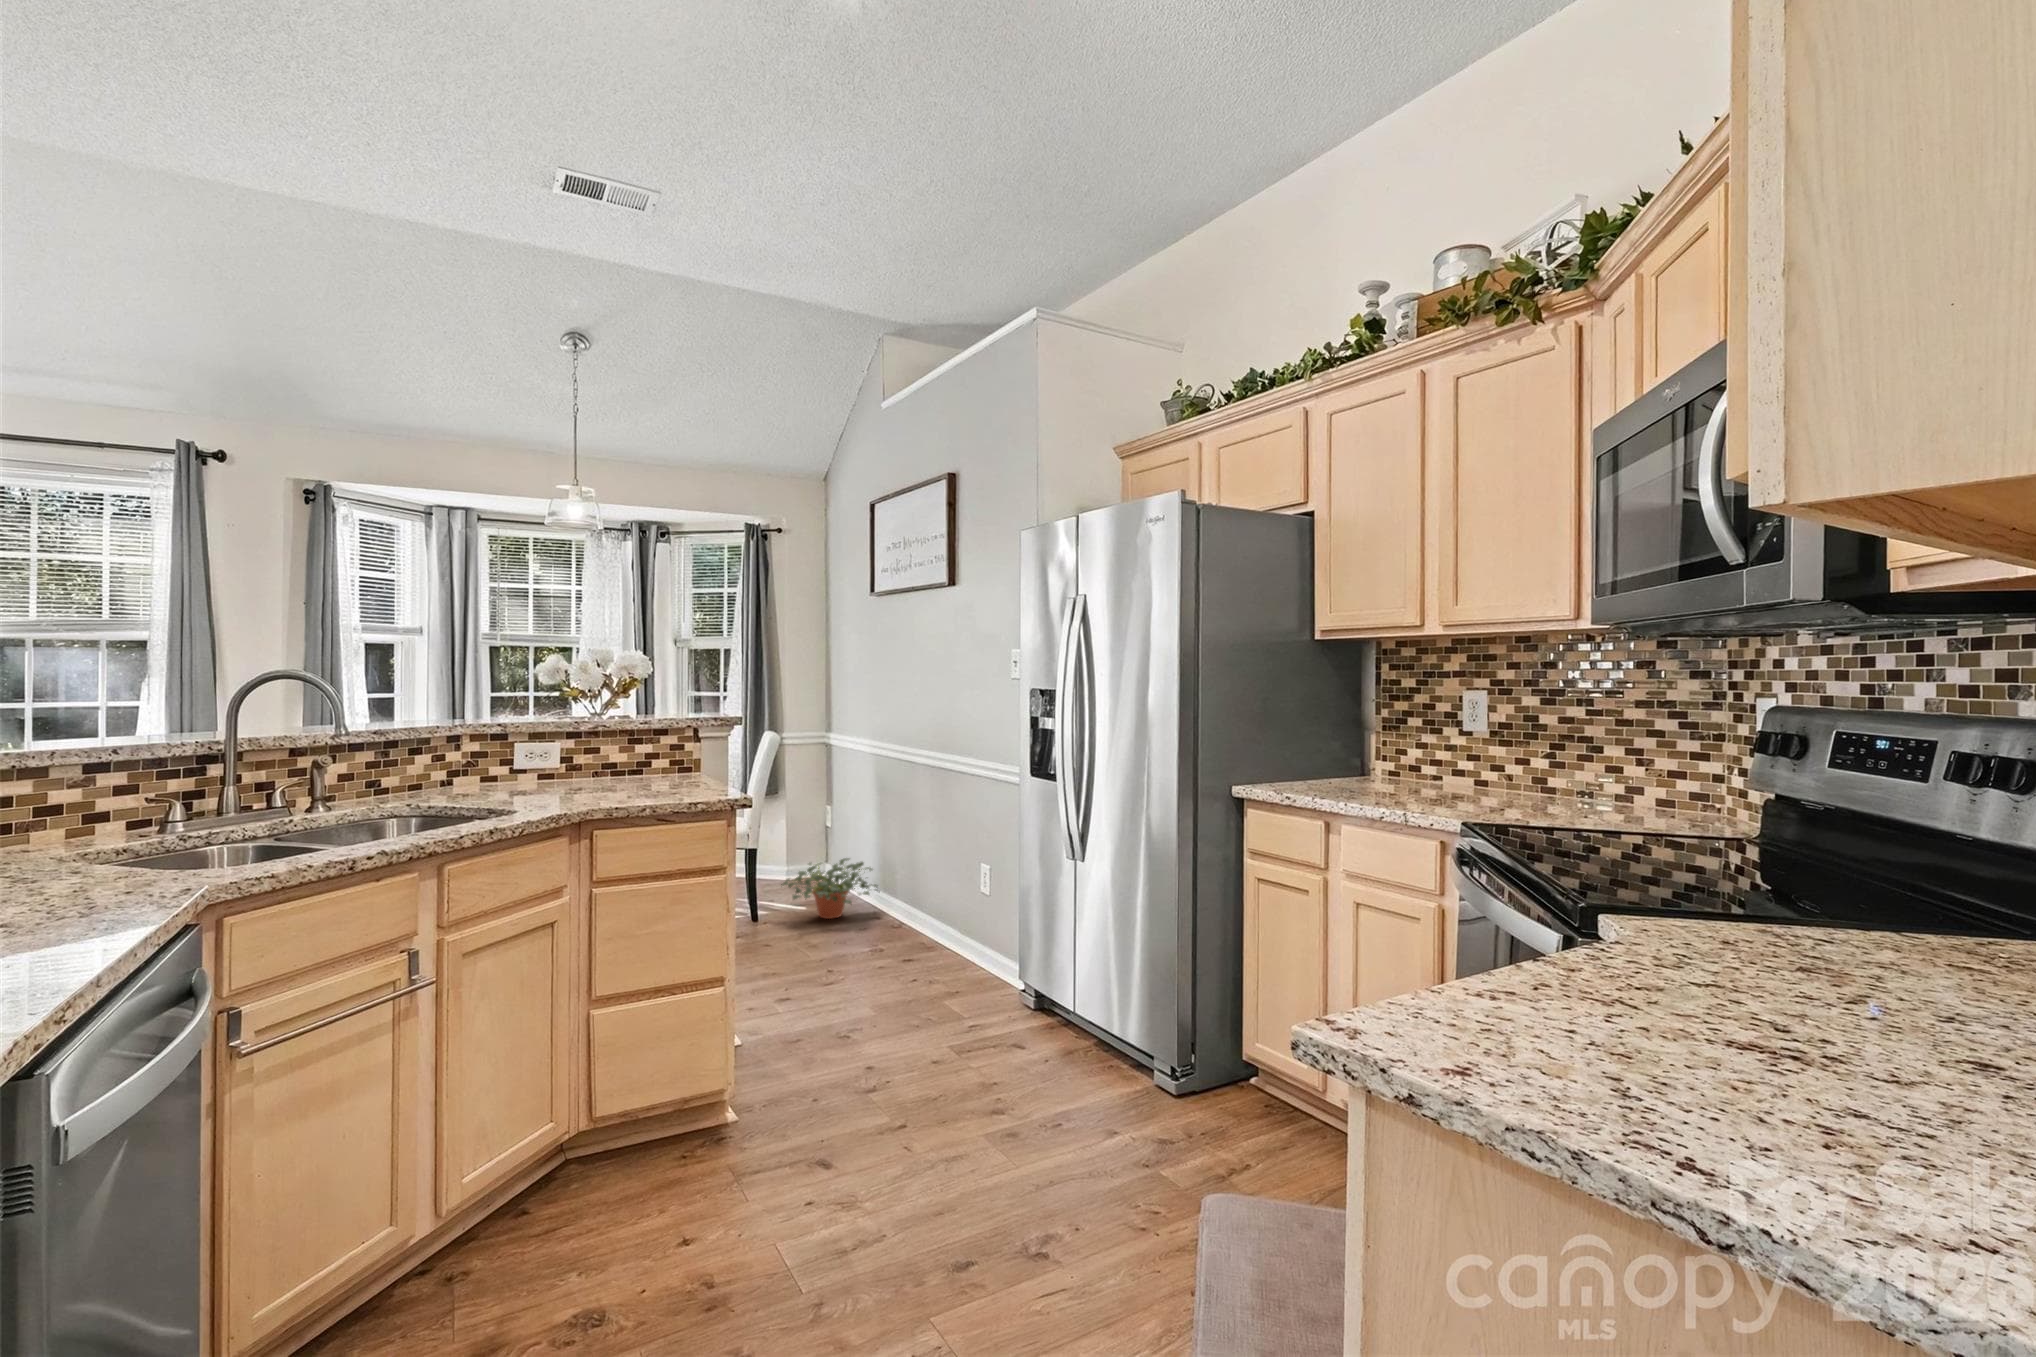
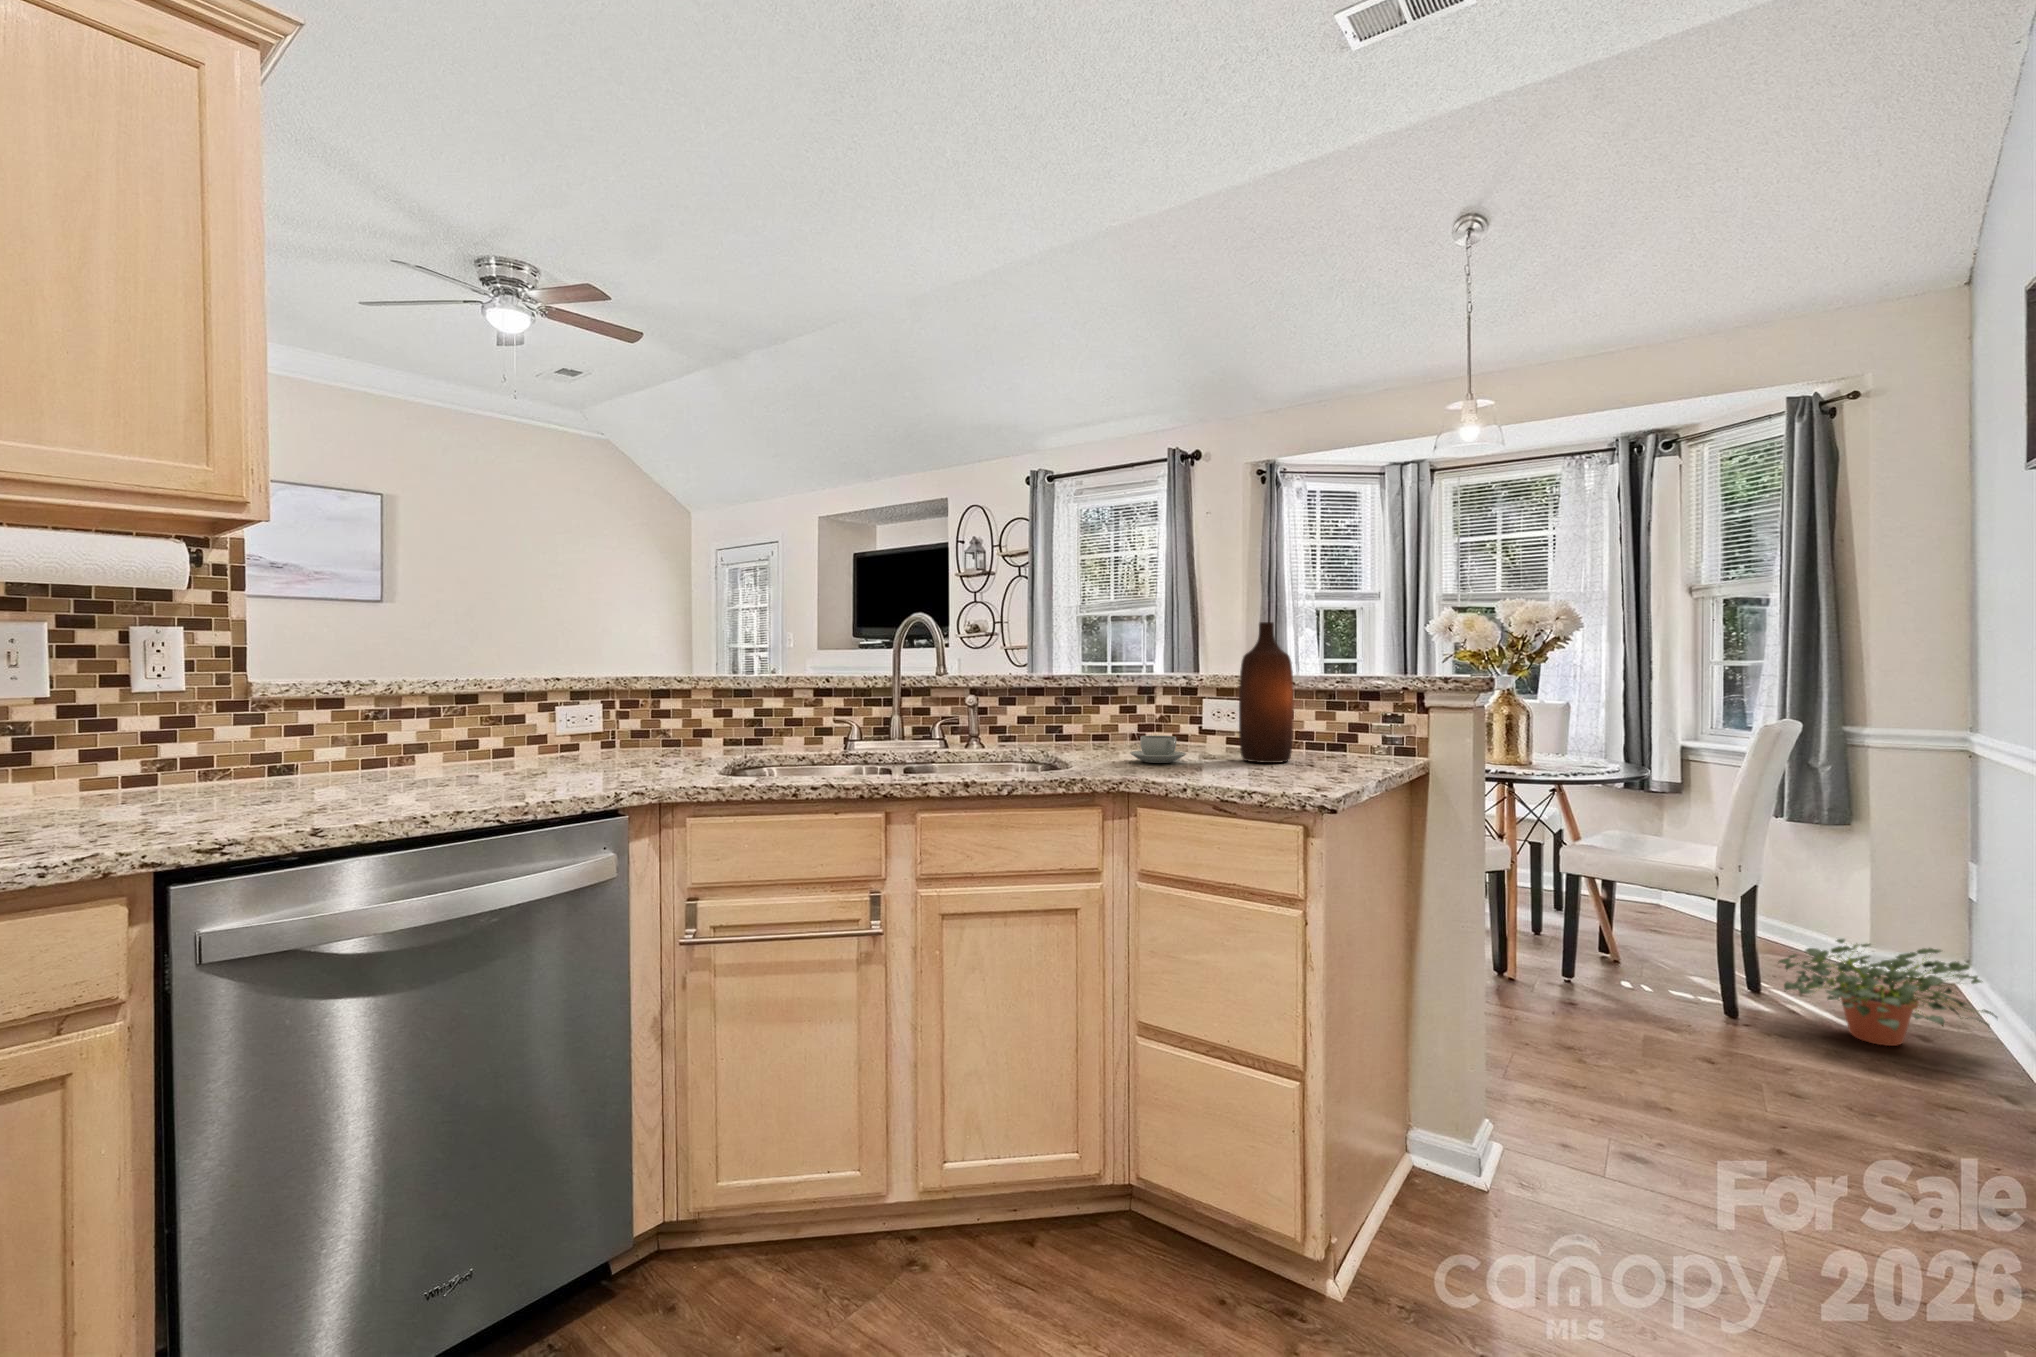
bottle: none [611,680,655,788] -> present [1239,622,1294,763]
coffee cup: none [535,775,587,798] -> present [1130,735,1186,763]

